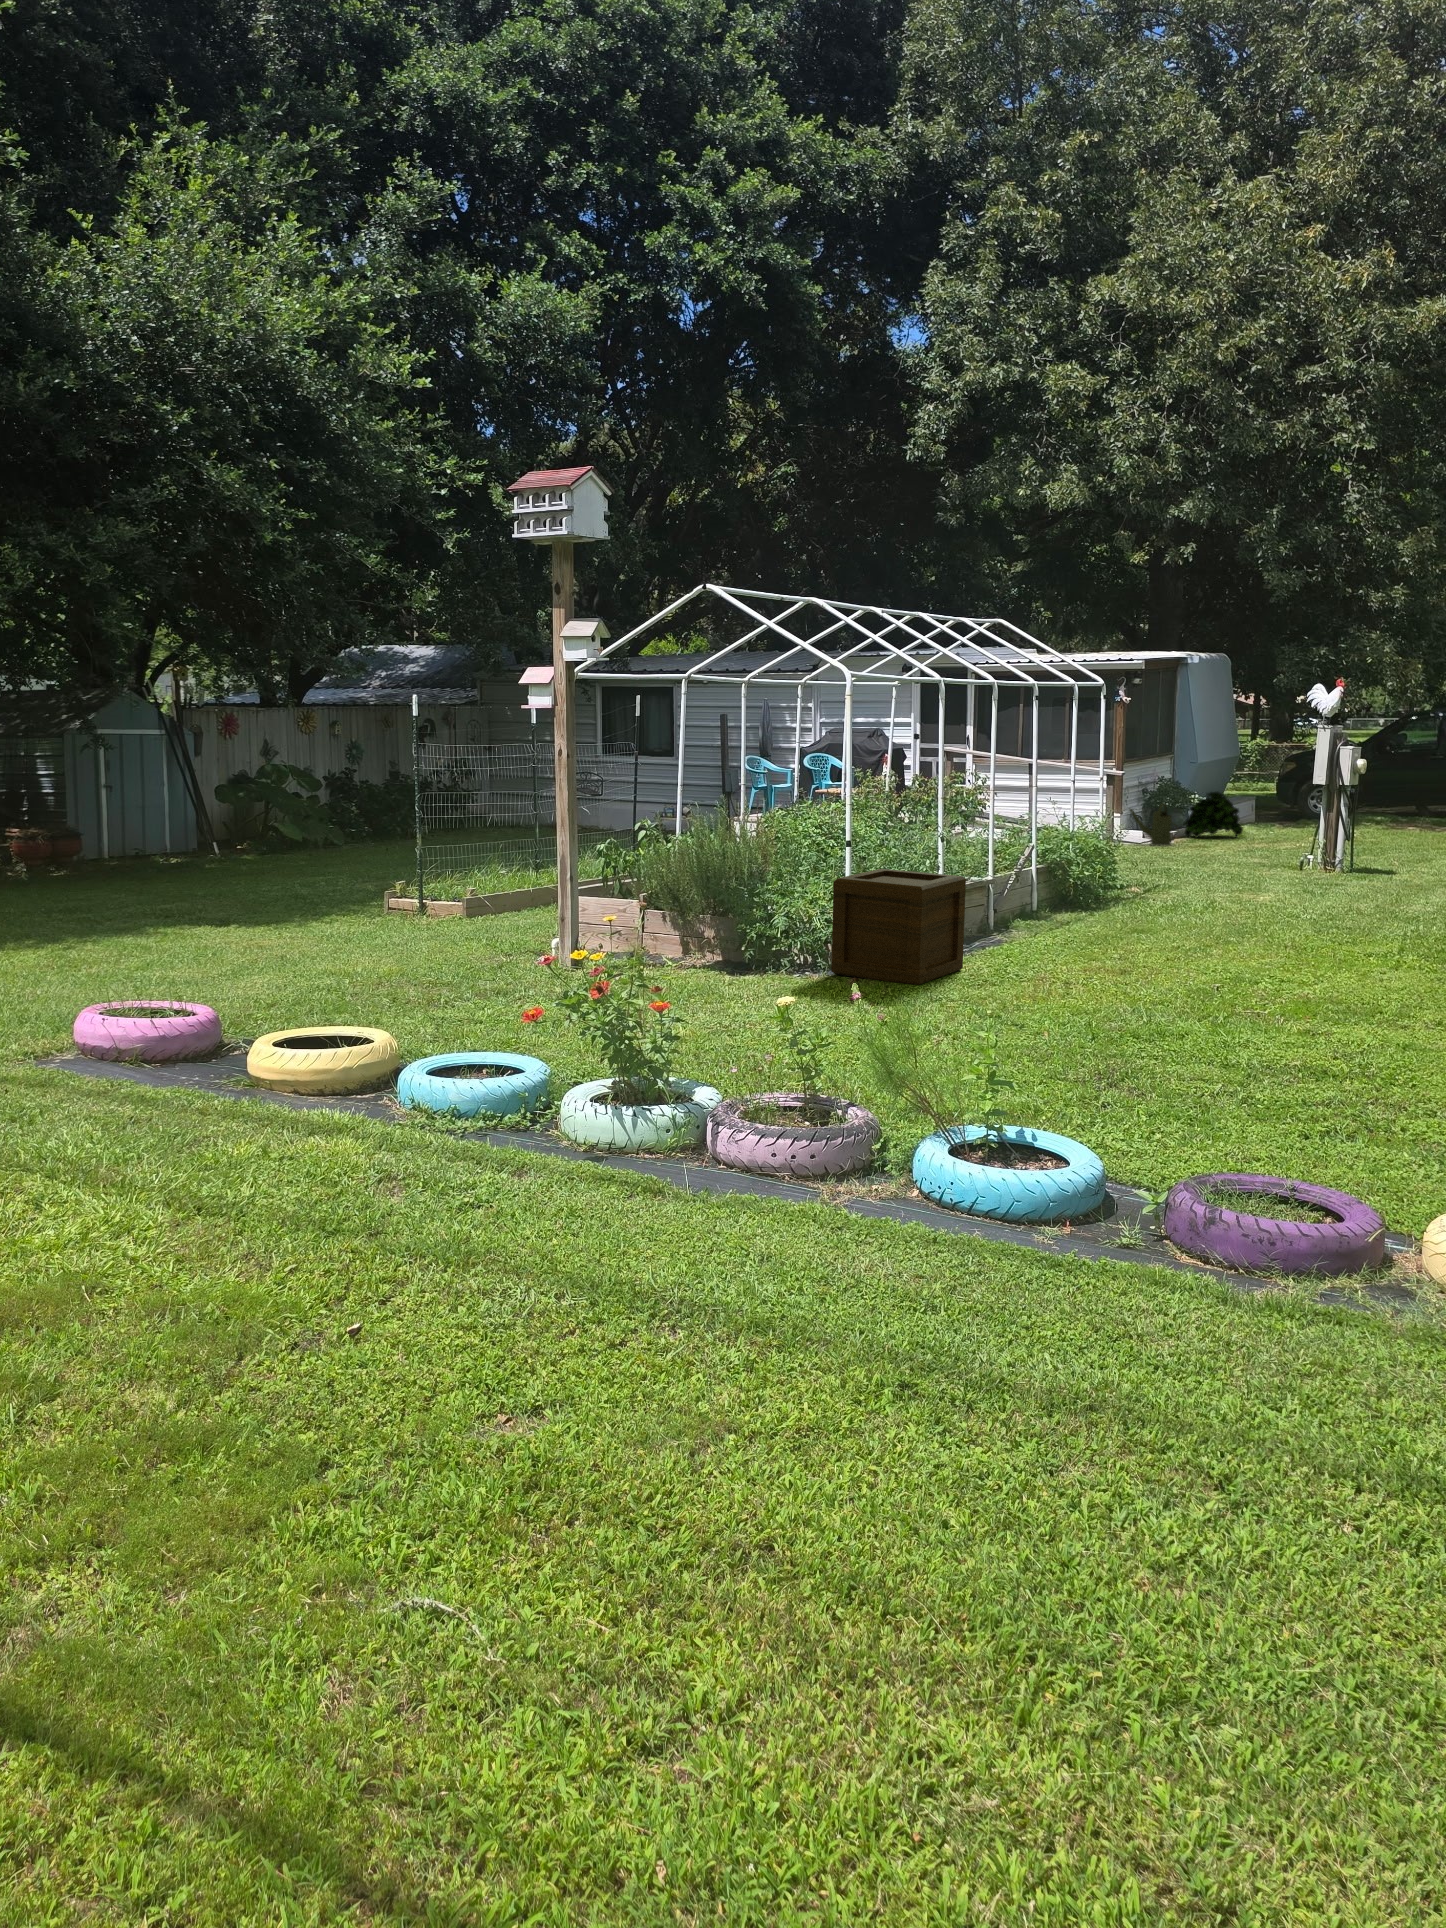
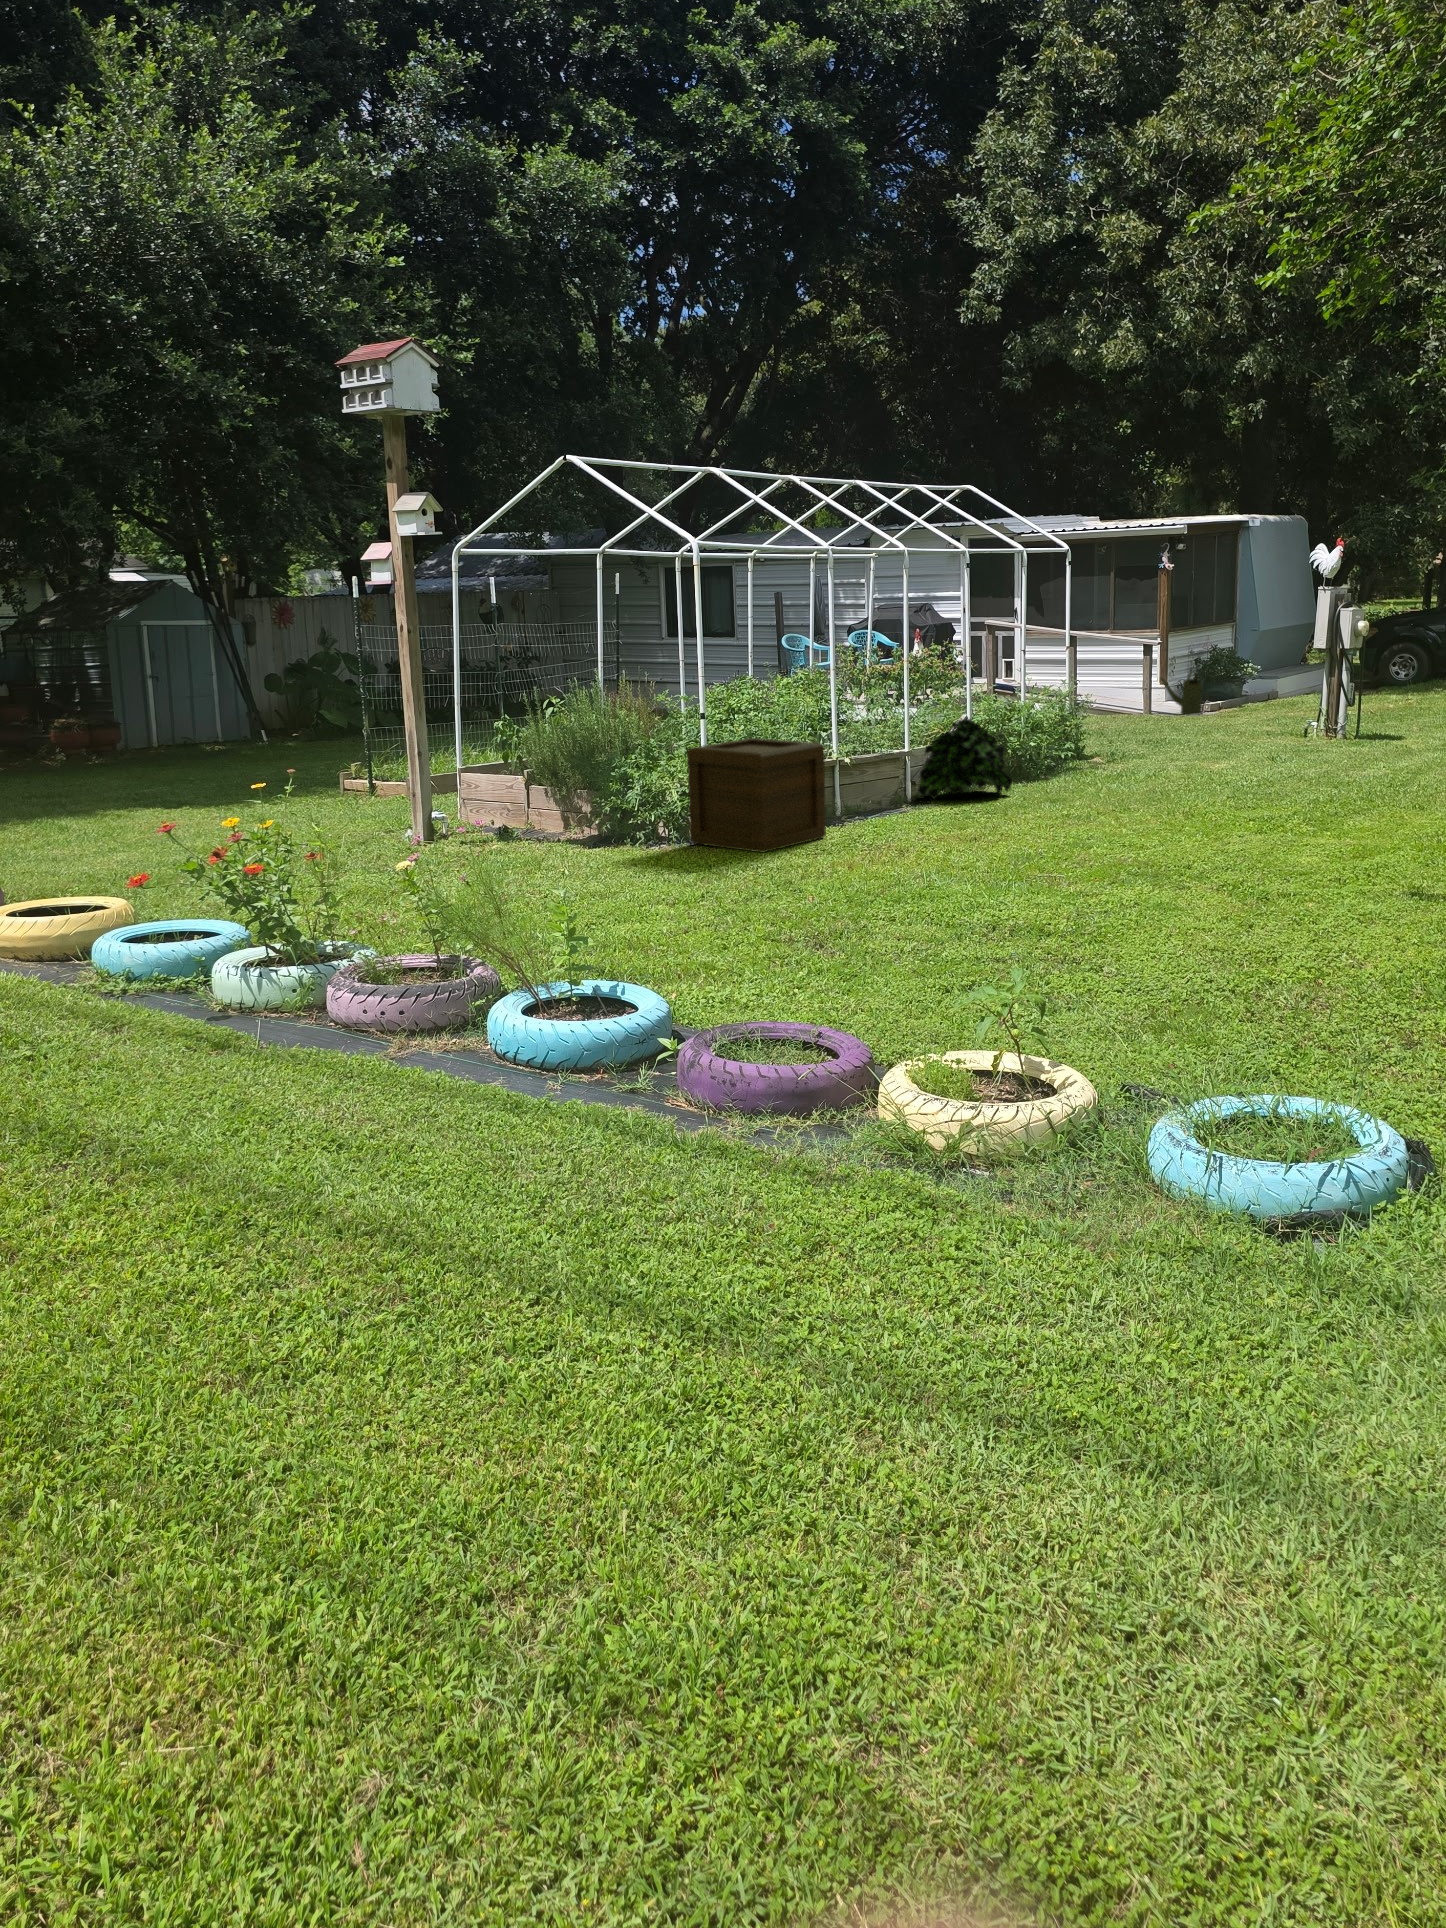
potted plant: present [1183,791,1243,838] -> present [918,719,1012,799]

